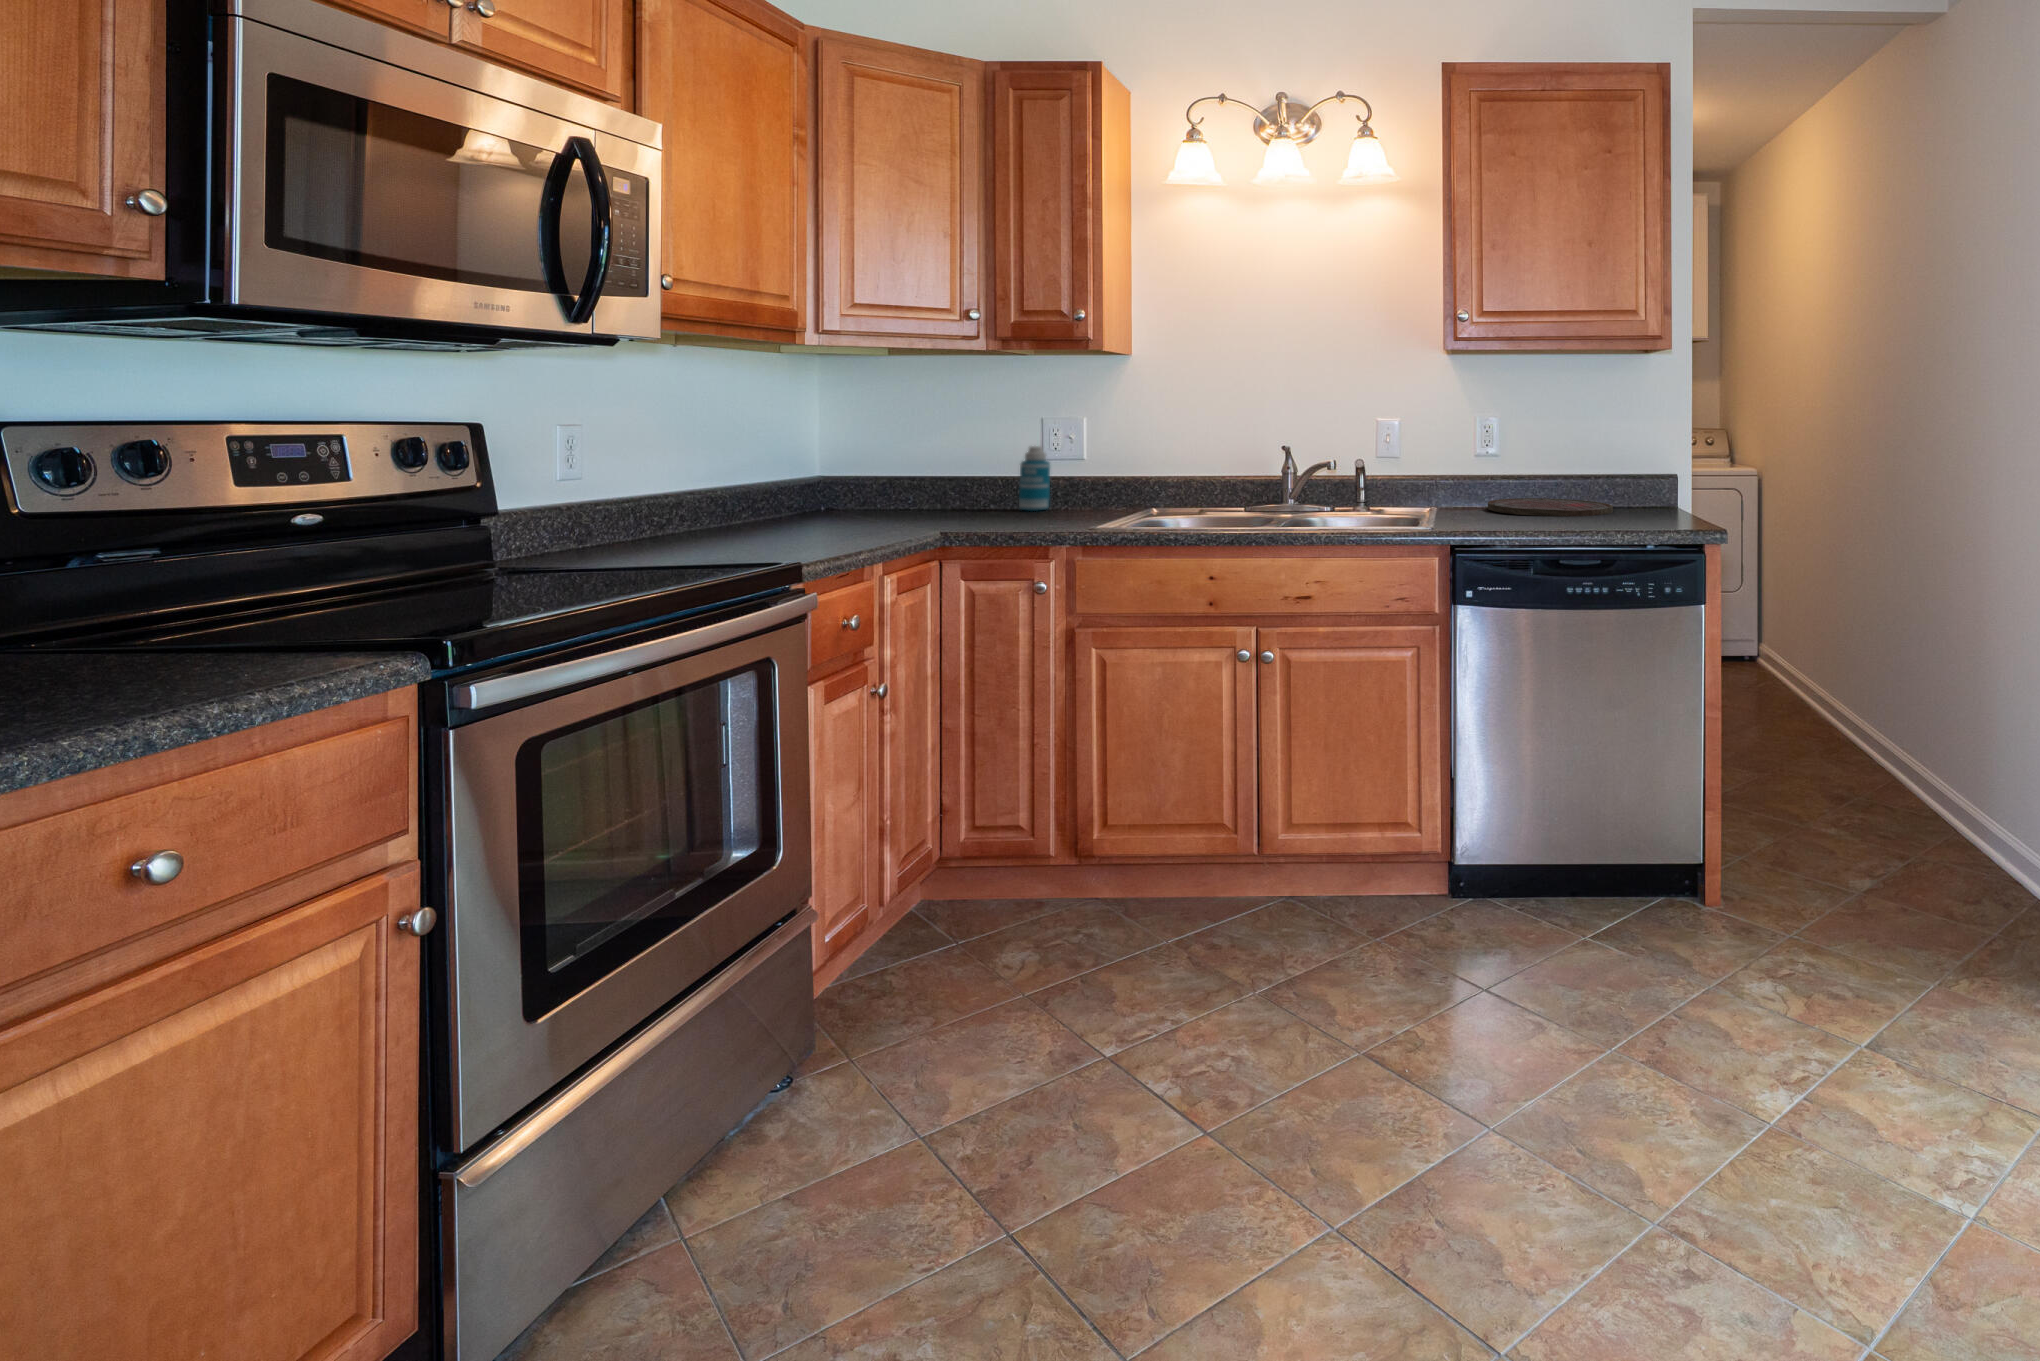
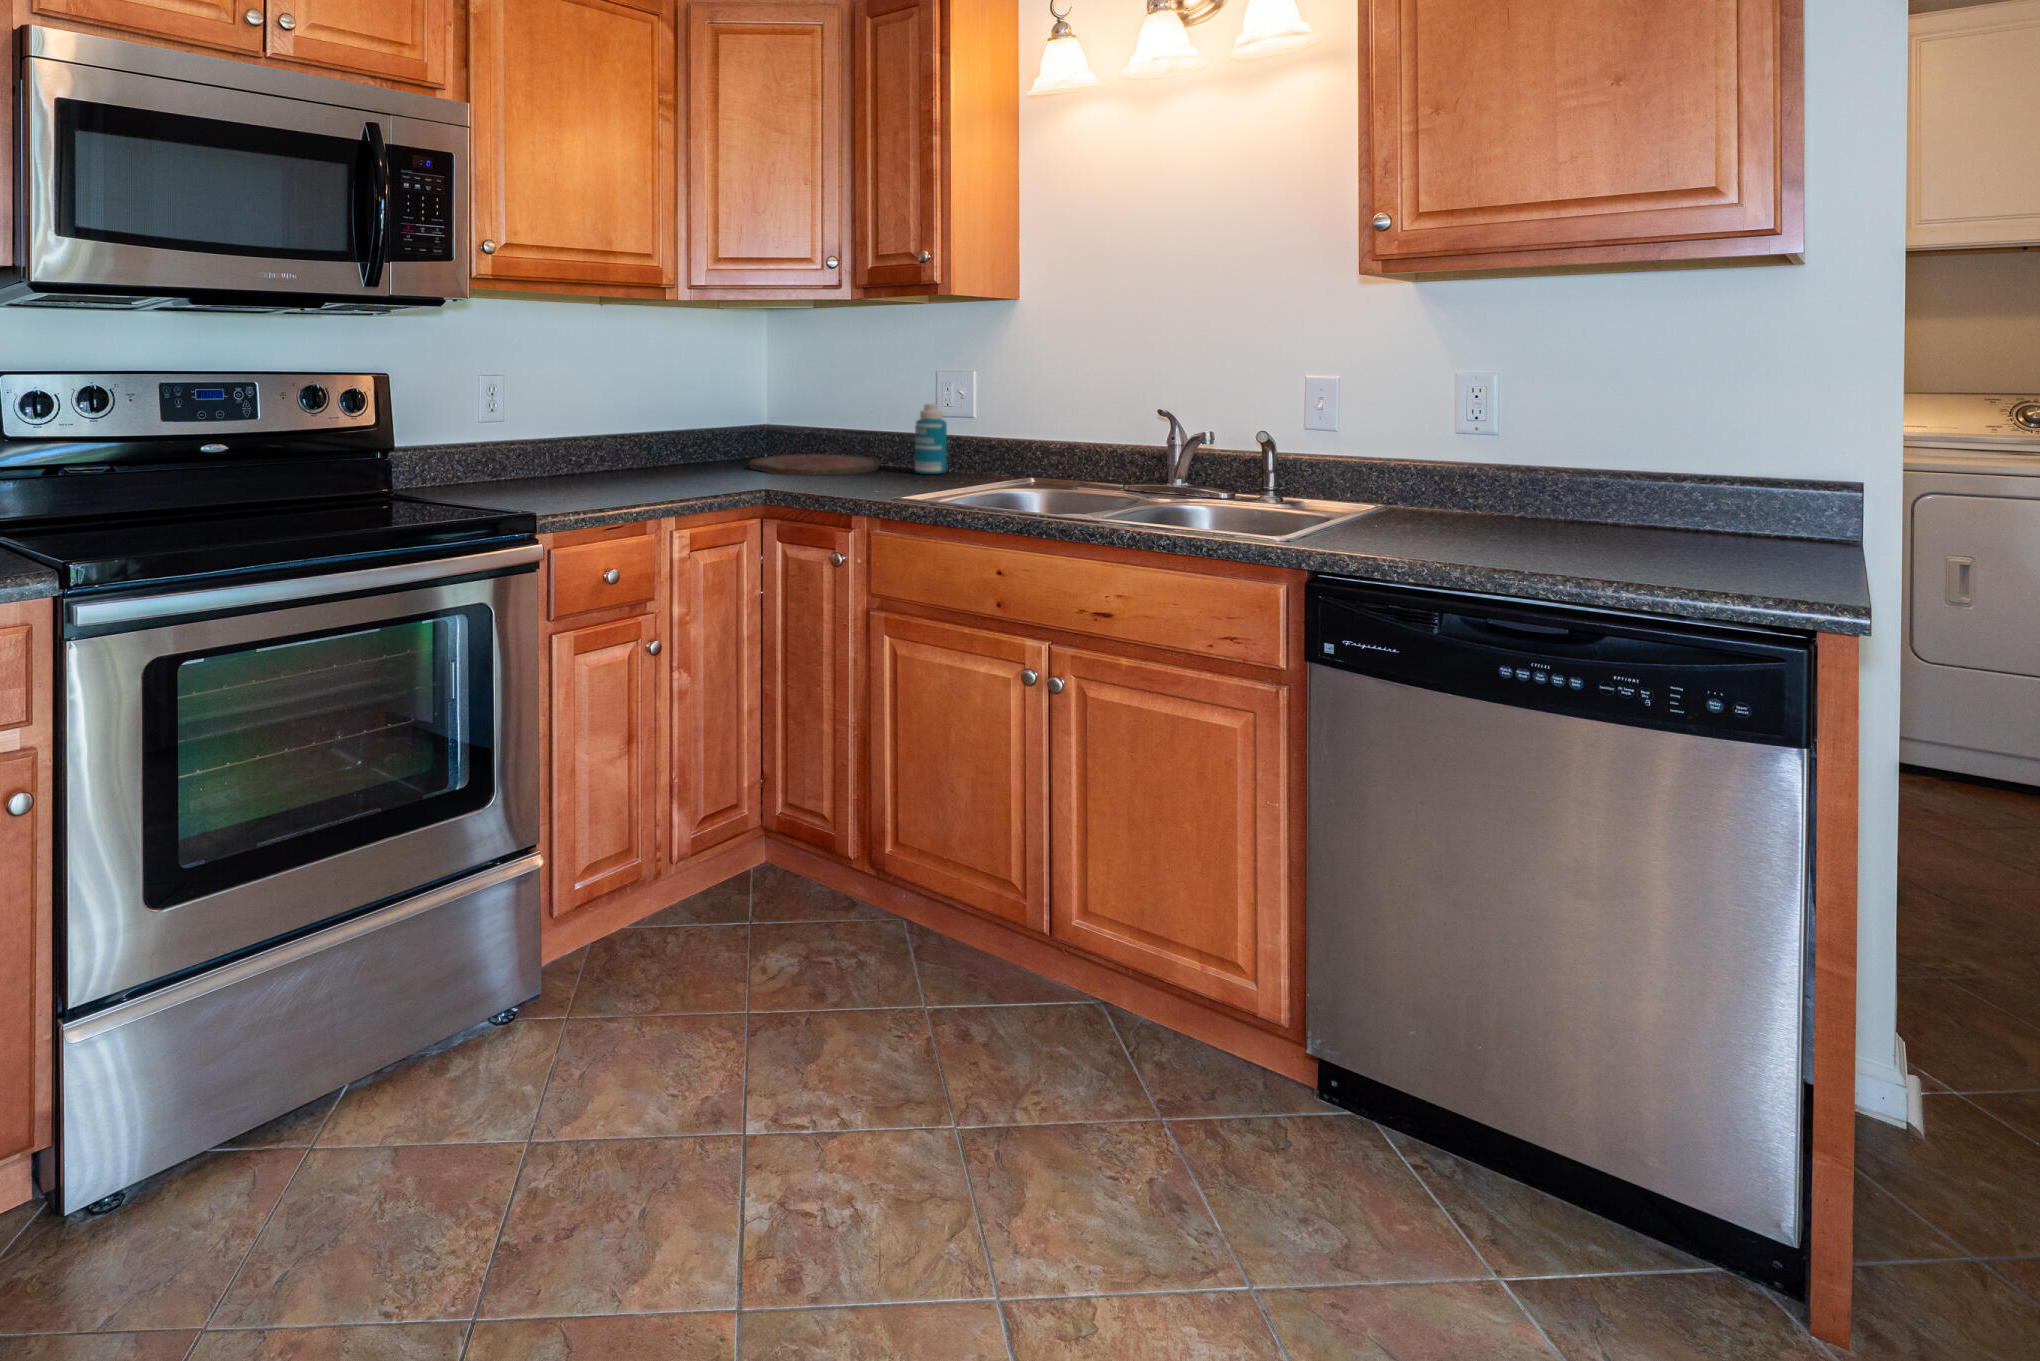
cutting board: present [1488,498,1613,517] -> present [750,454,879,475]

